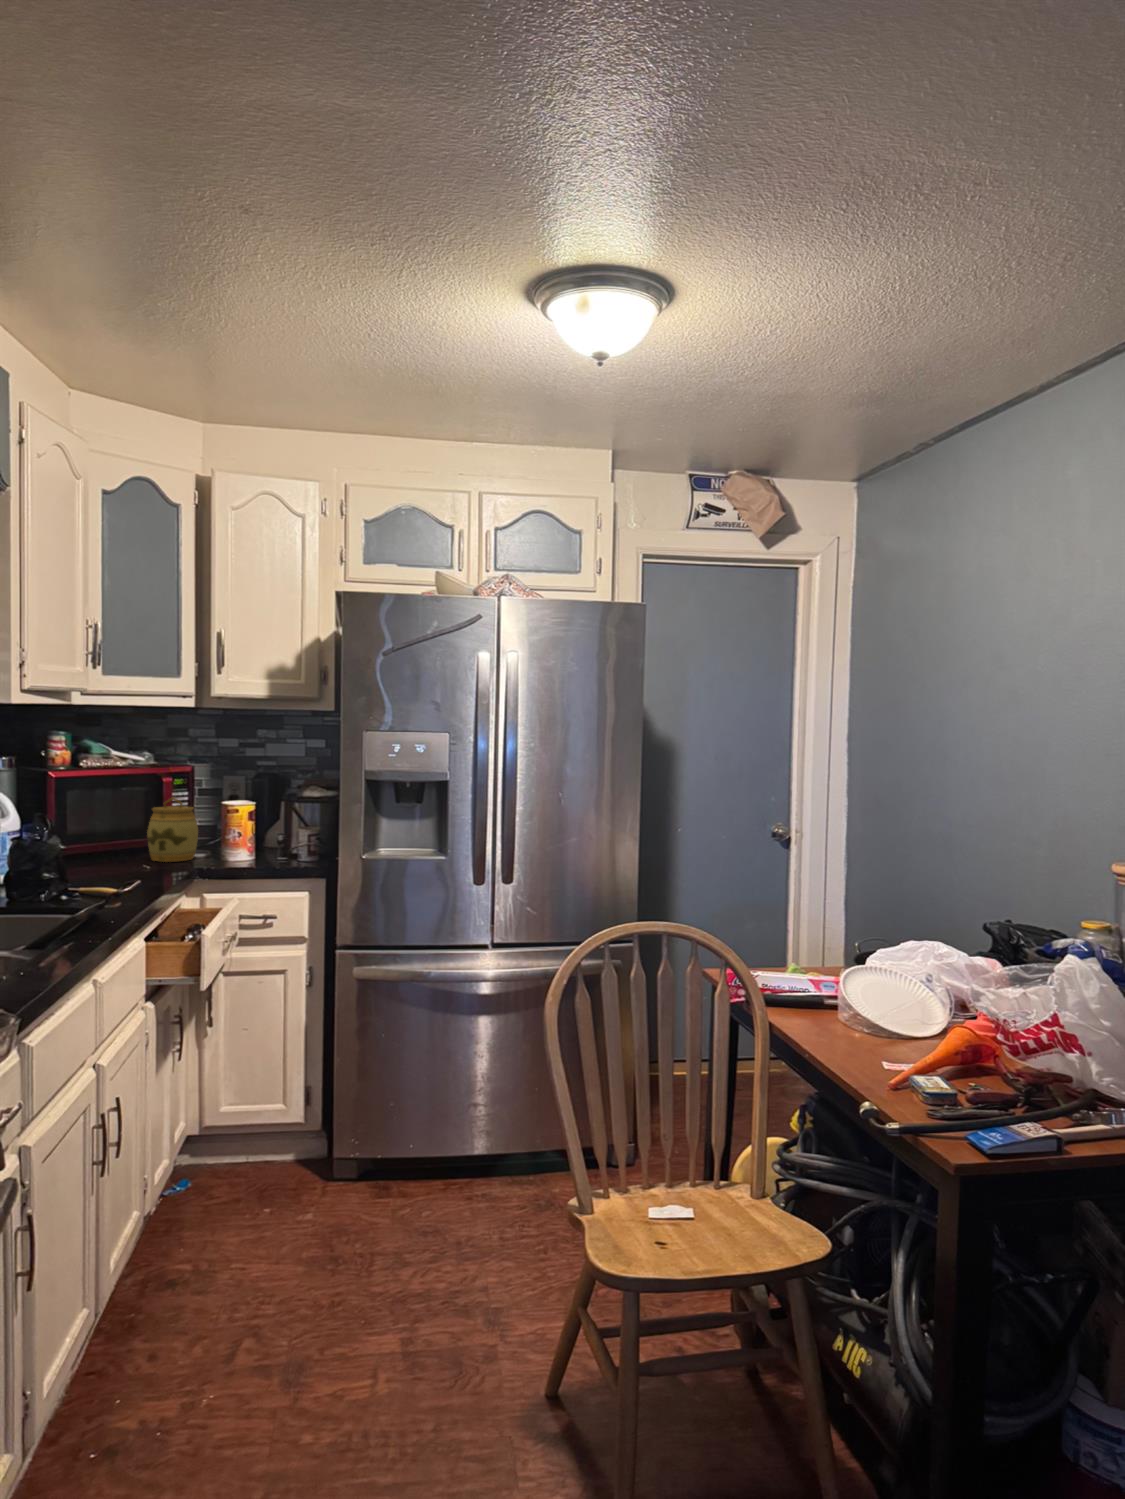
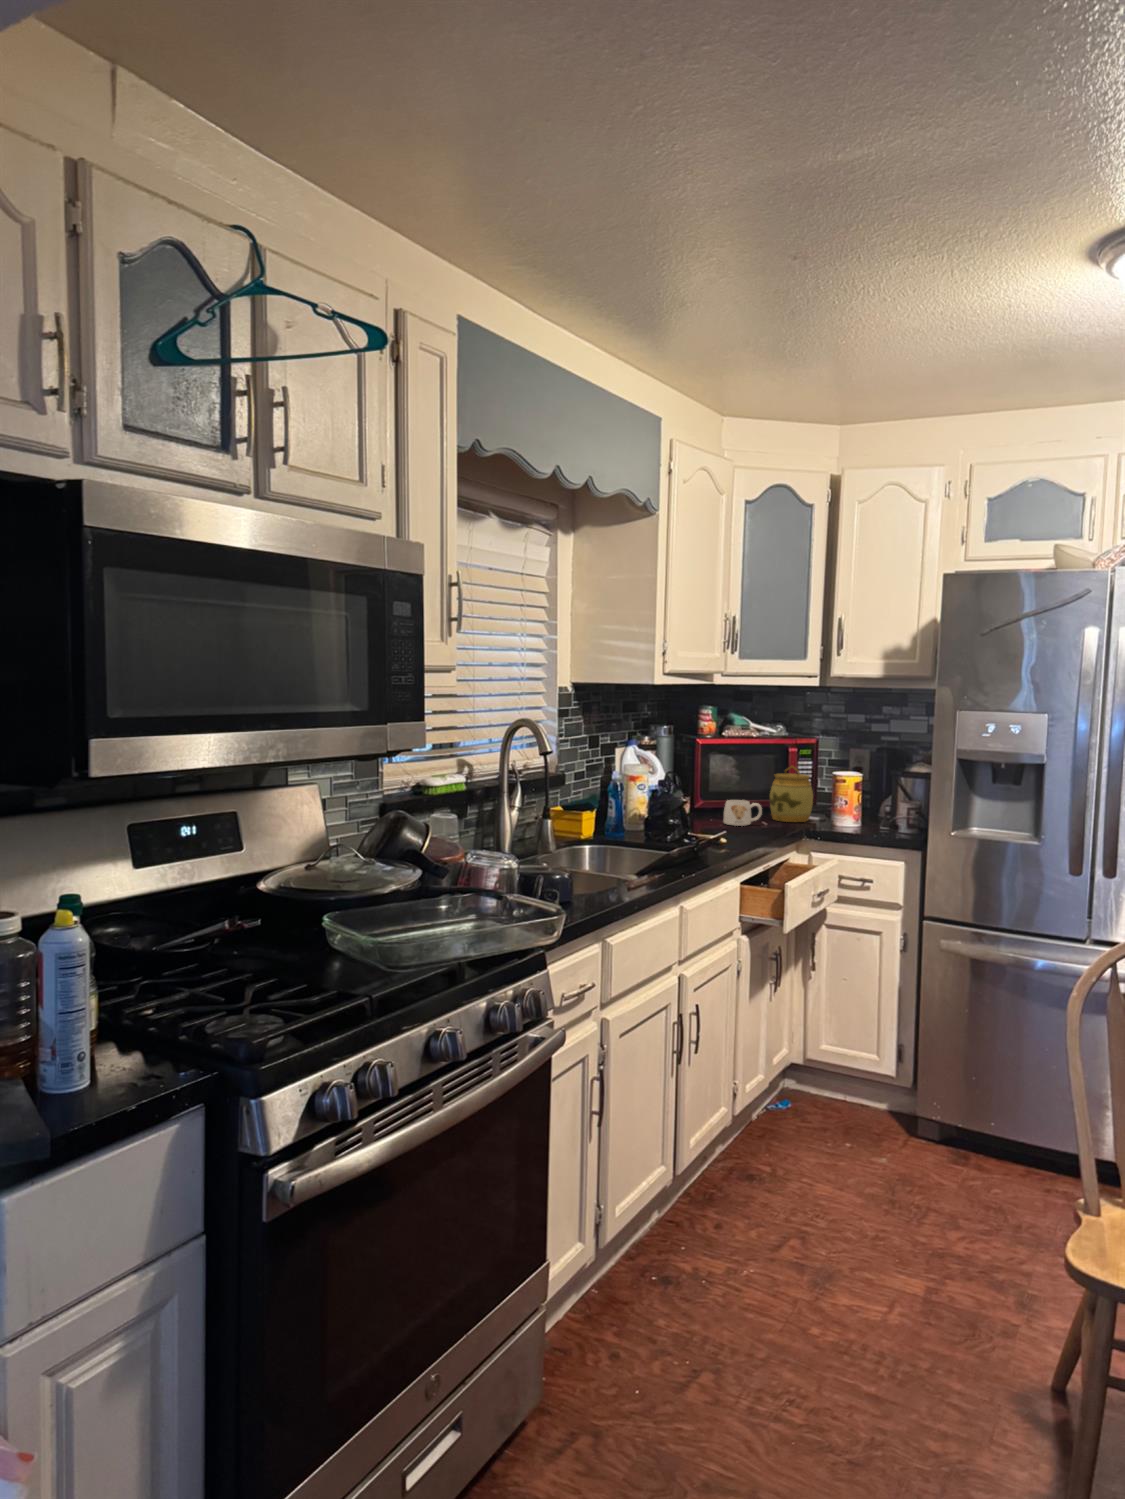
mug: none [96,841,144,872] -> present [724,800,762,826]

